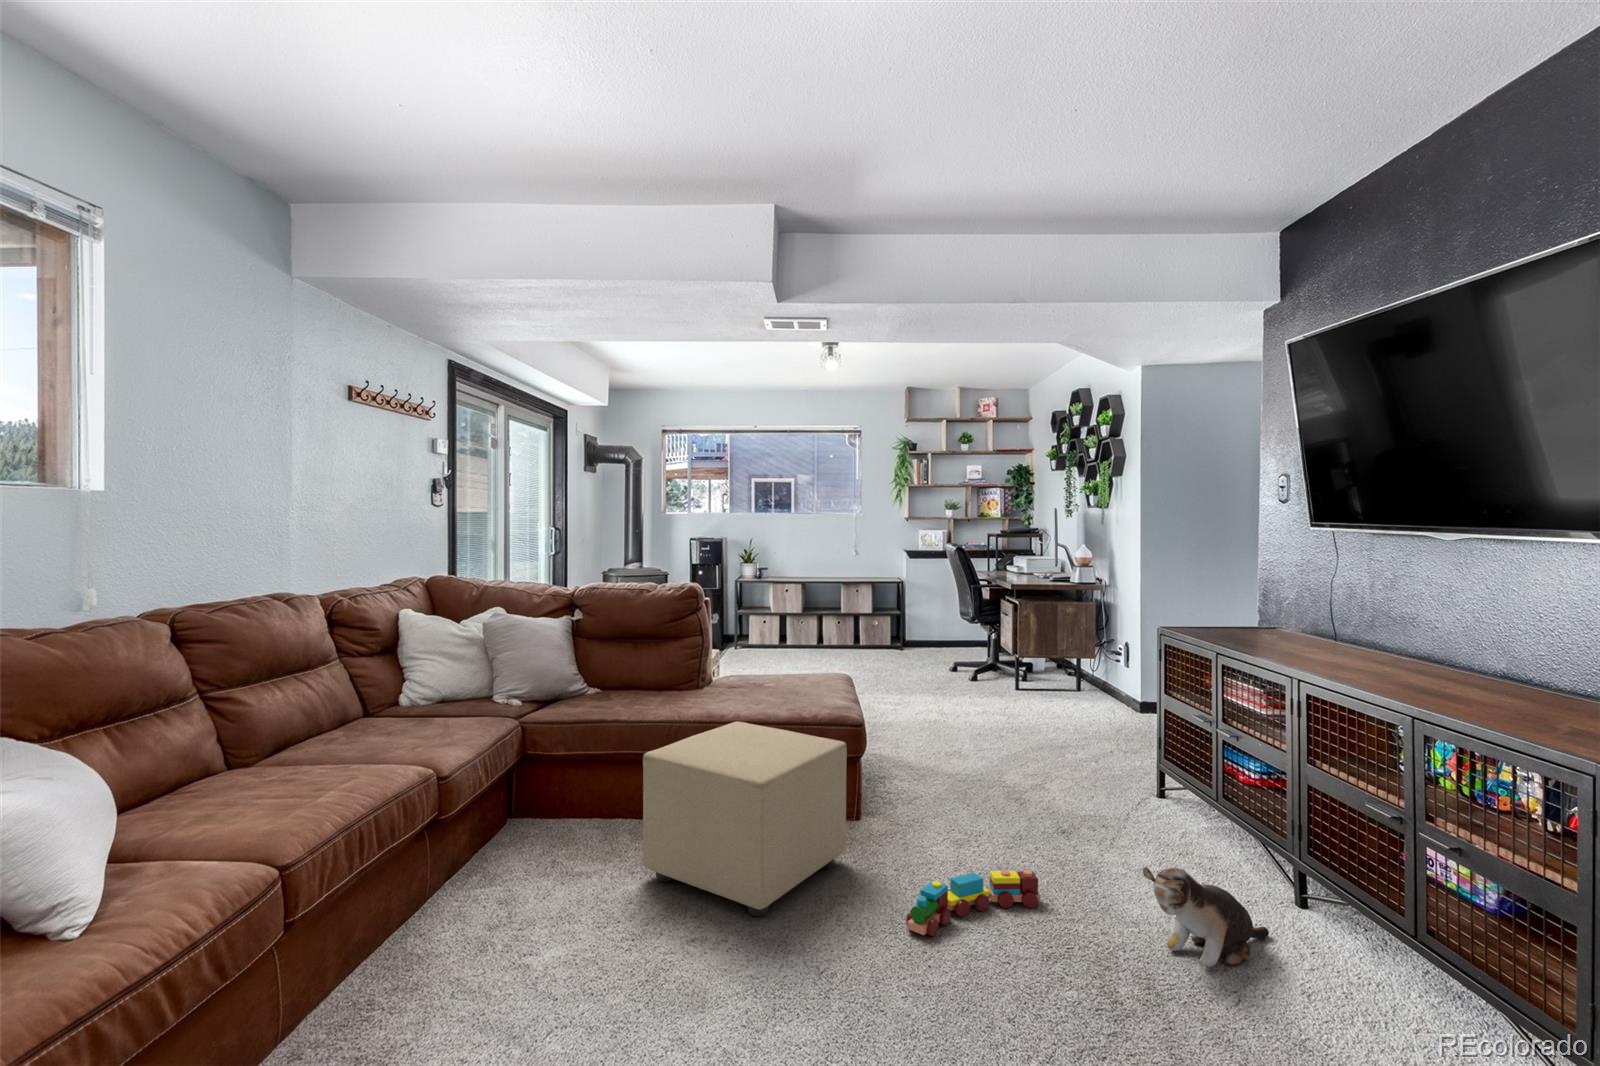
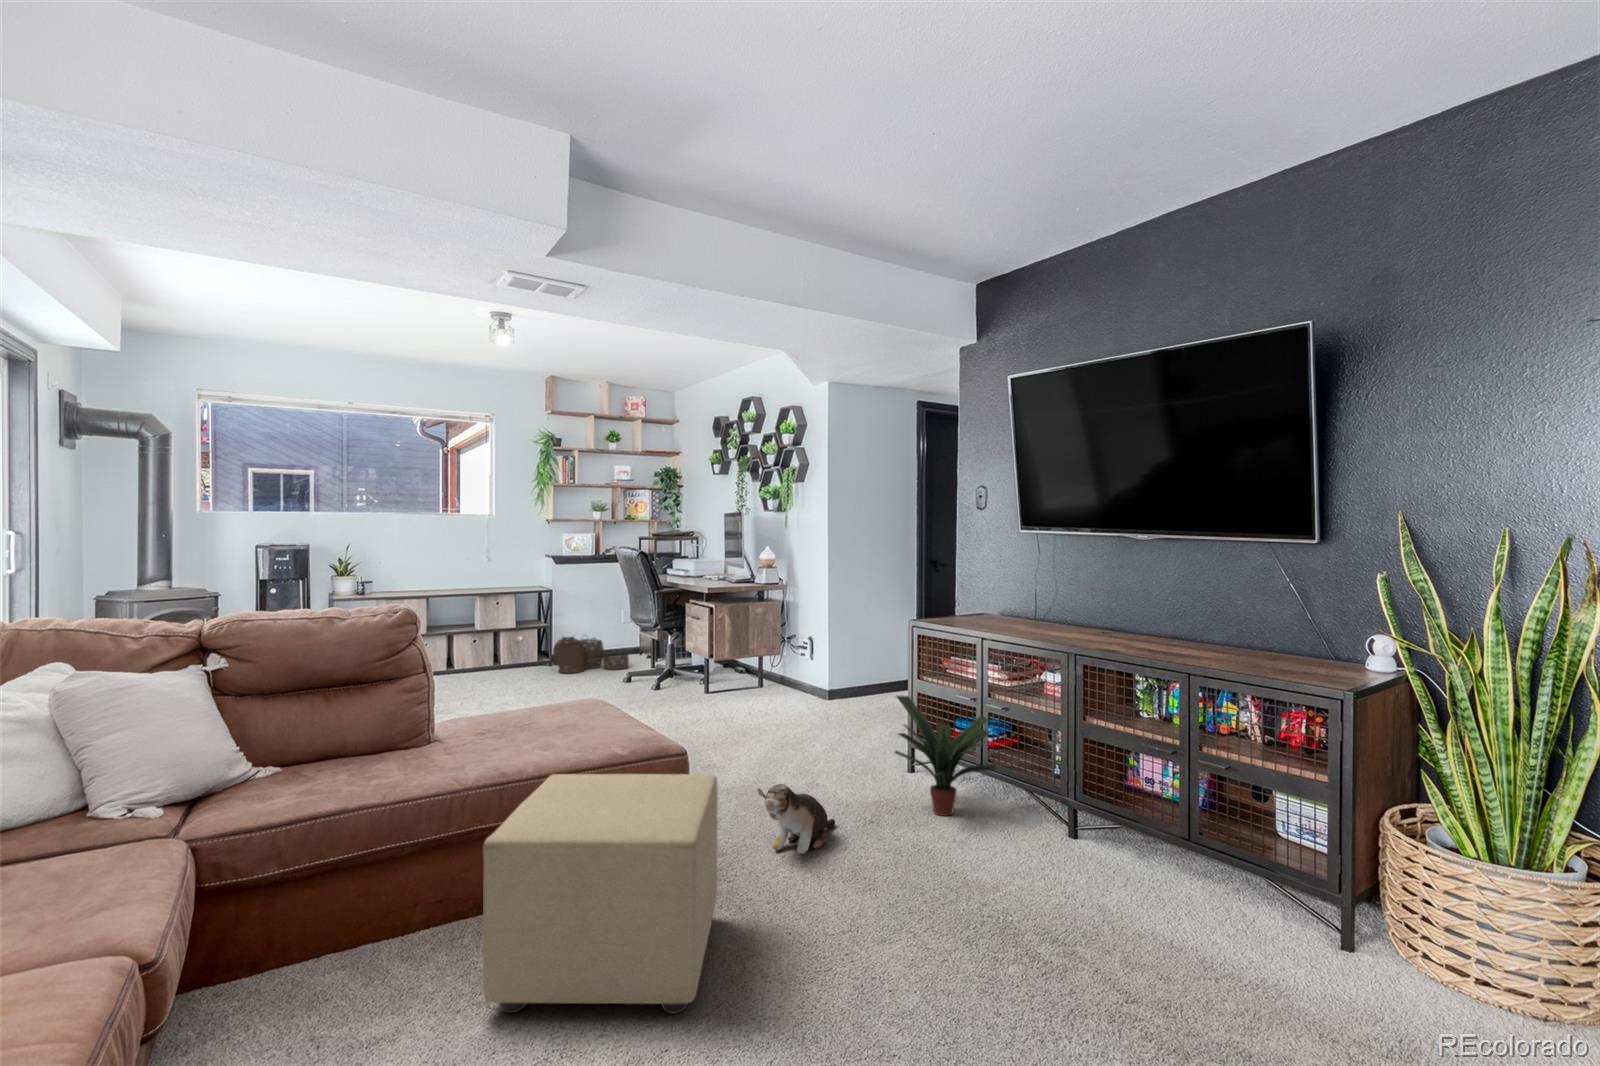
woven basket: none [903,620,968,656] -> present [553,635,629,673]
potted plant: none [1096,705,1214,840] -> present [895,695,996,816]
plush toy: present [1143,867,1269,967] -> present [758,784,835,854]
toy train: present [906,870,1040,936] -> none [842,870,928,968]

